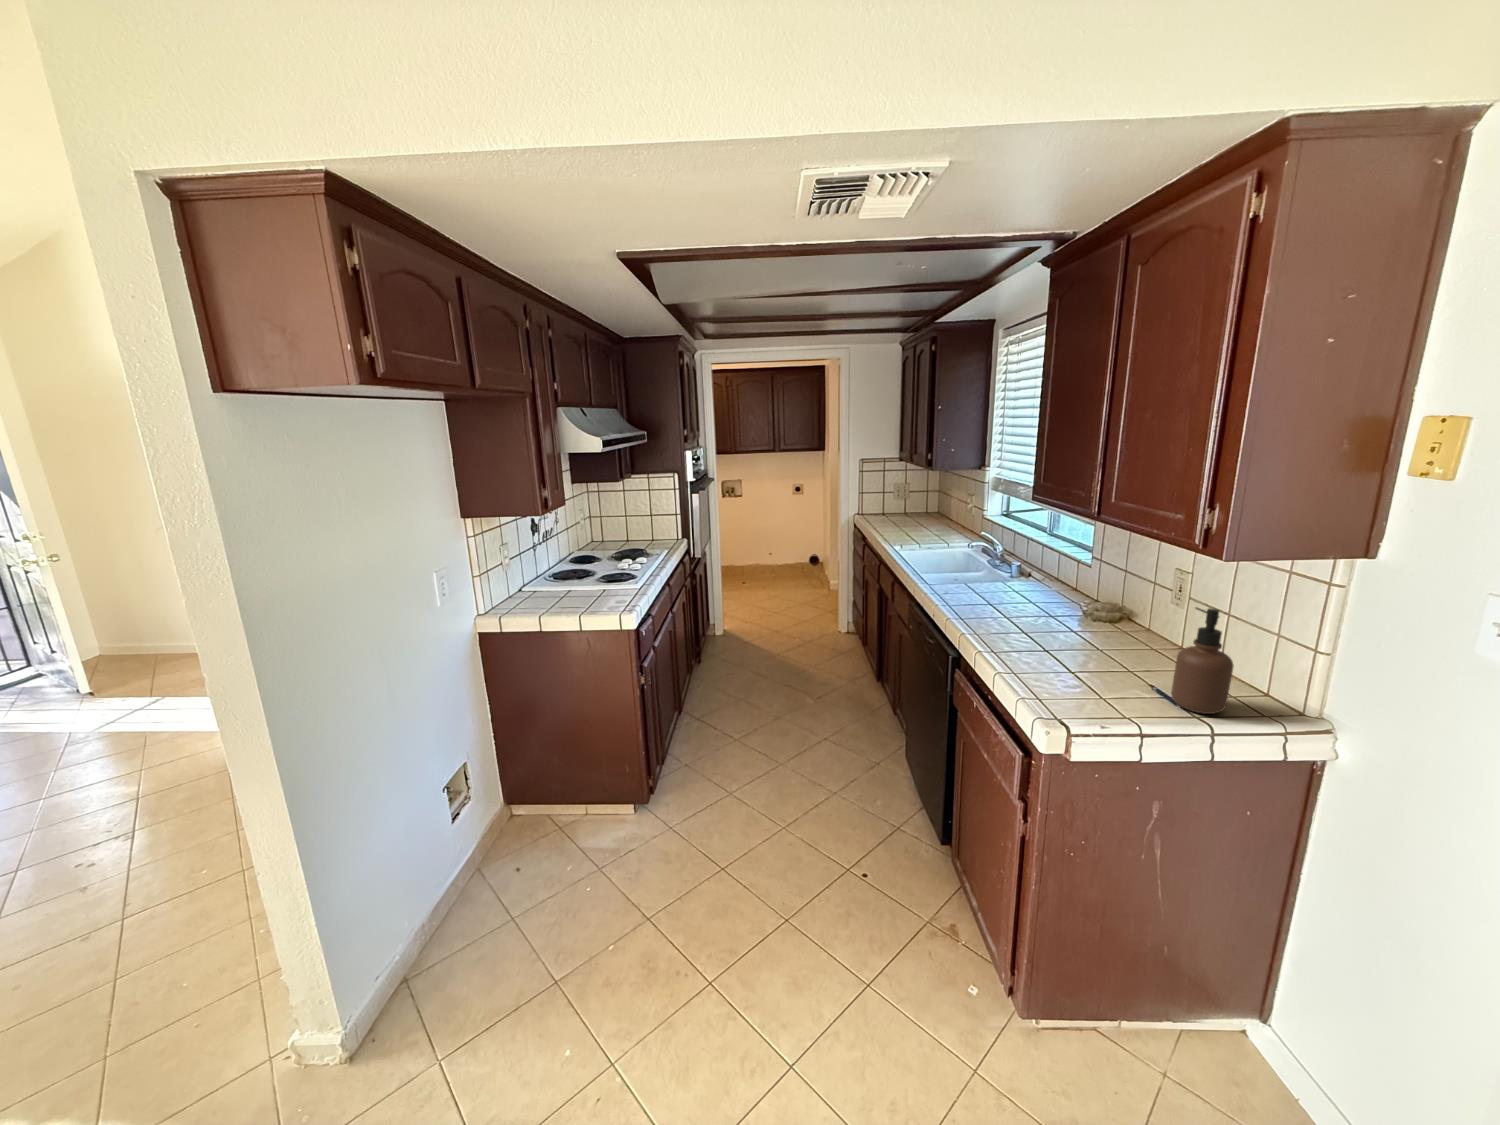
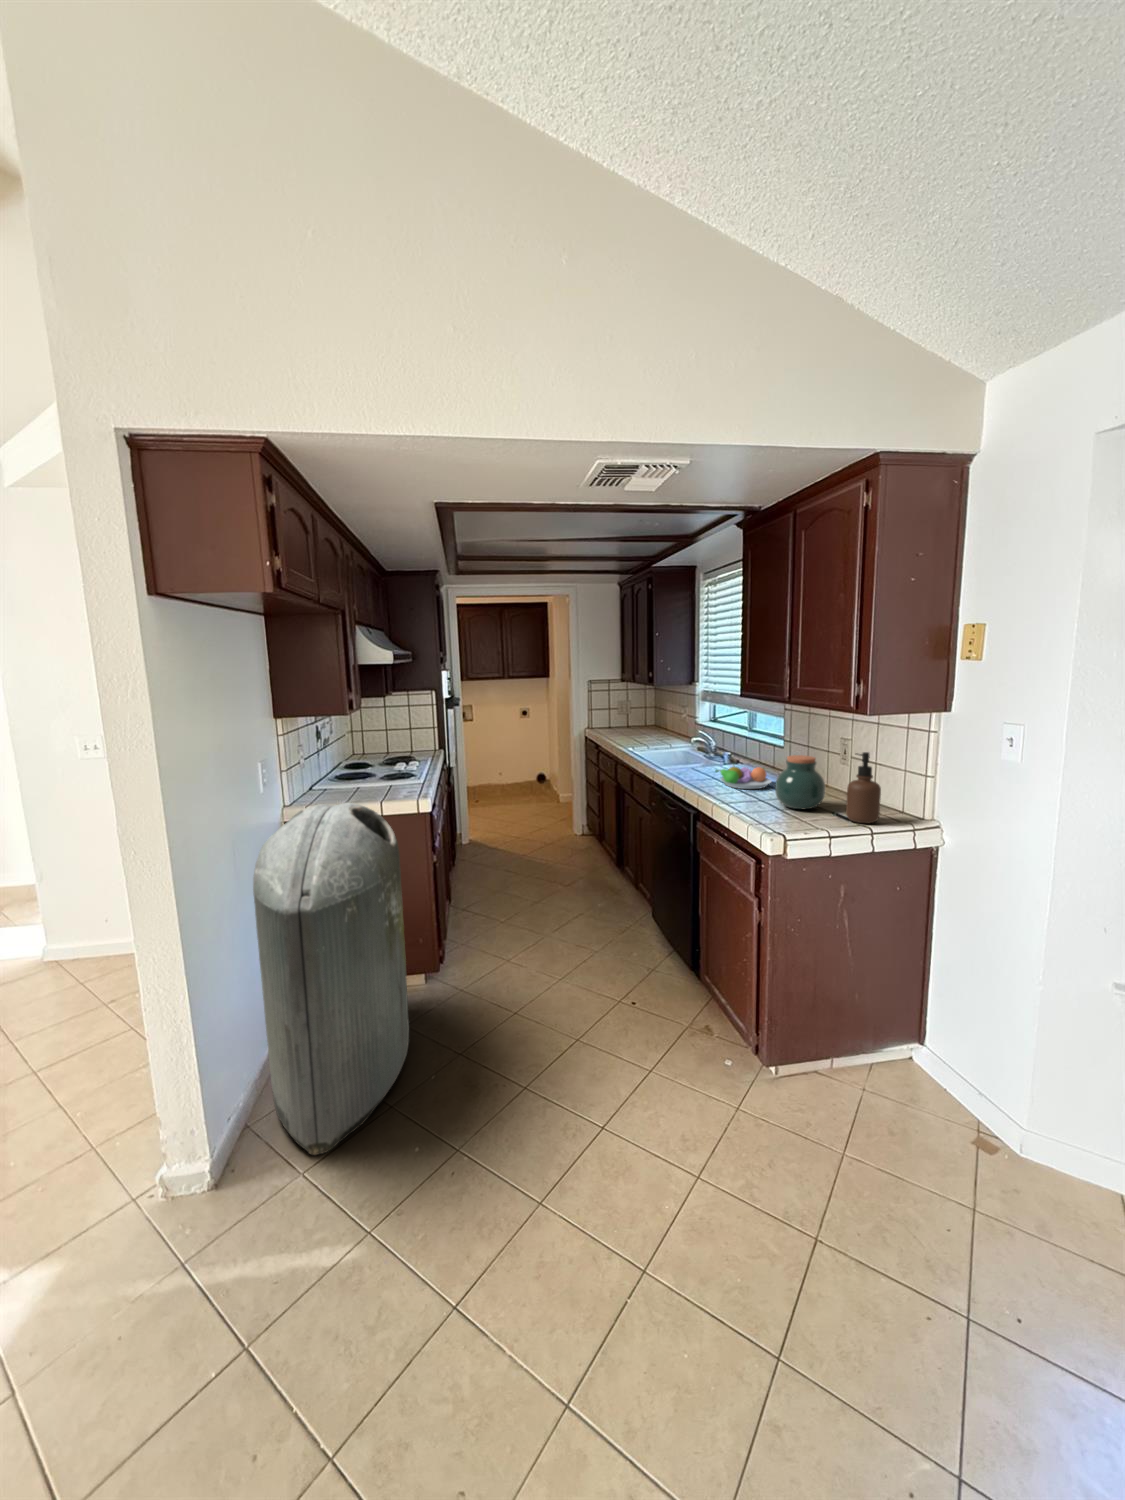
fruit bowl: none [988,587,1066,627] -> present [716,766,771,789]
jar: none [1065,596,1142,674] -> present [775,755,825,809]
trash can: none [386,627,598,1043] -> present [253,803,409,1155]

